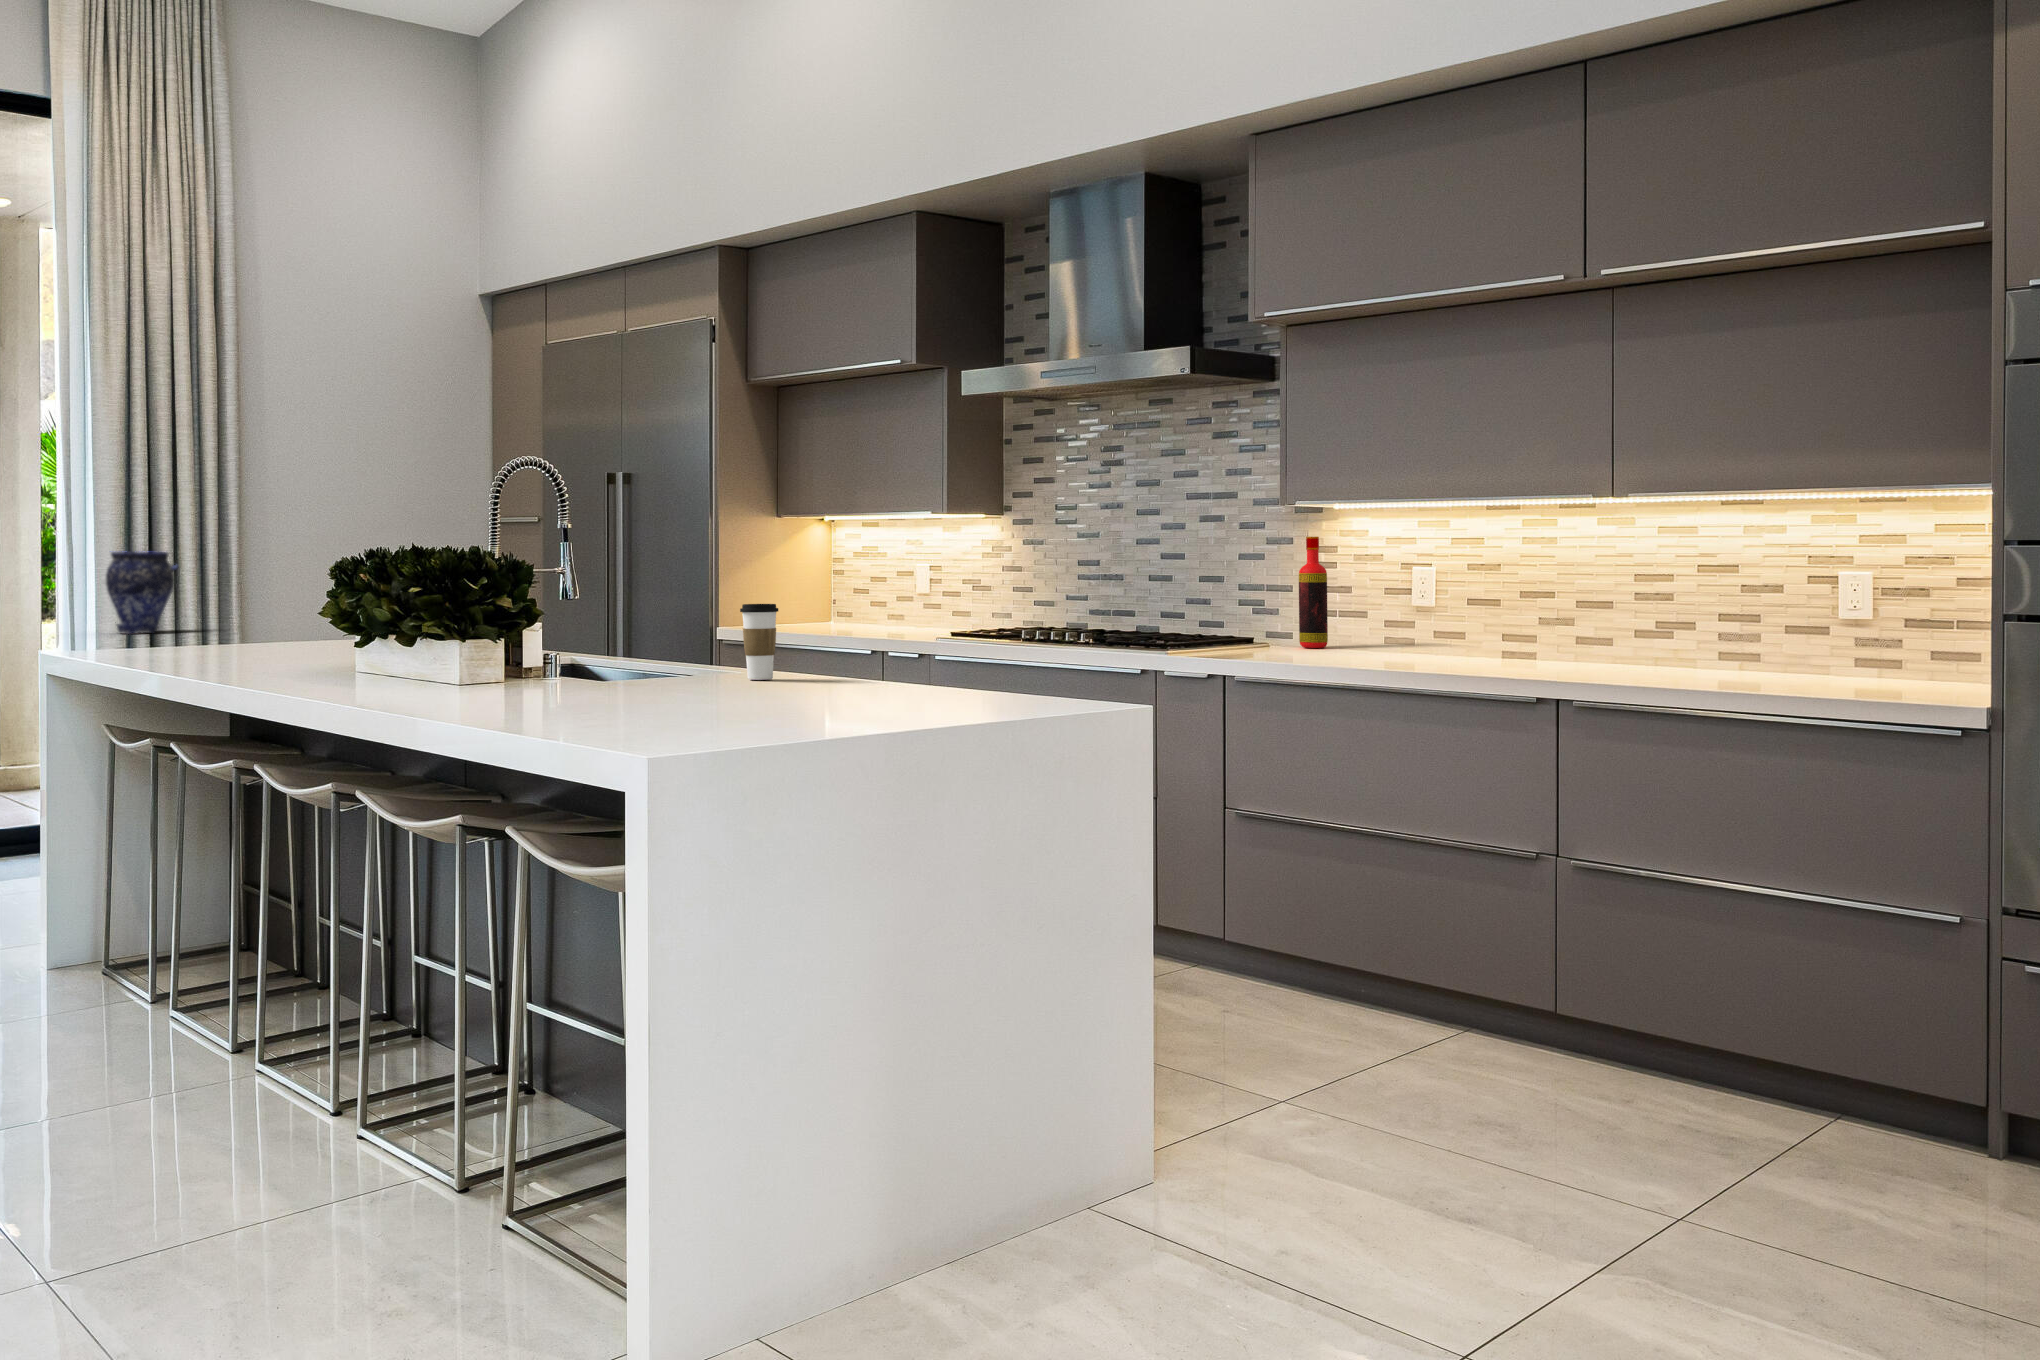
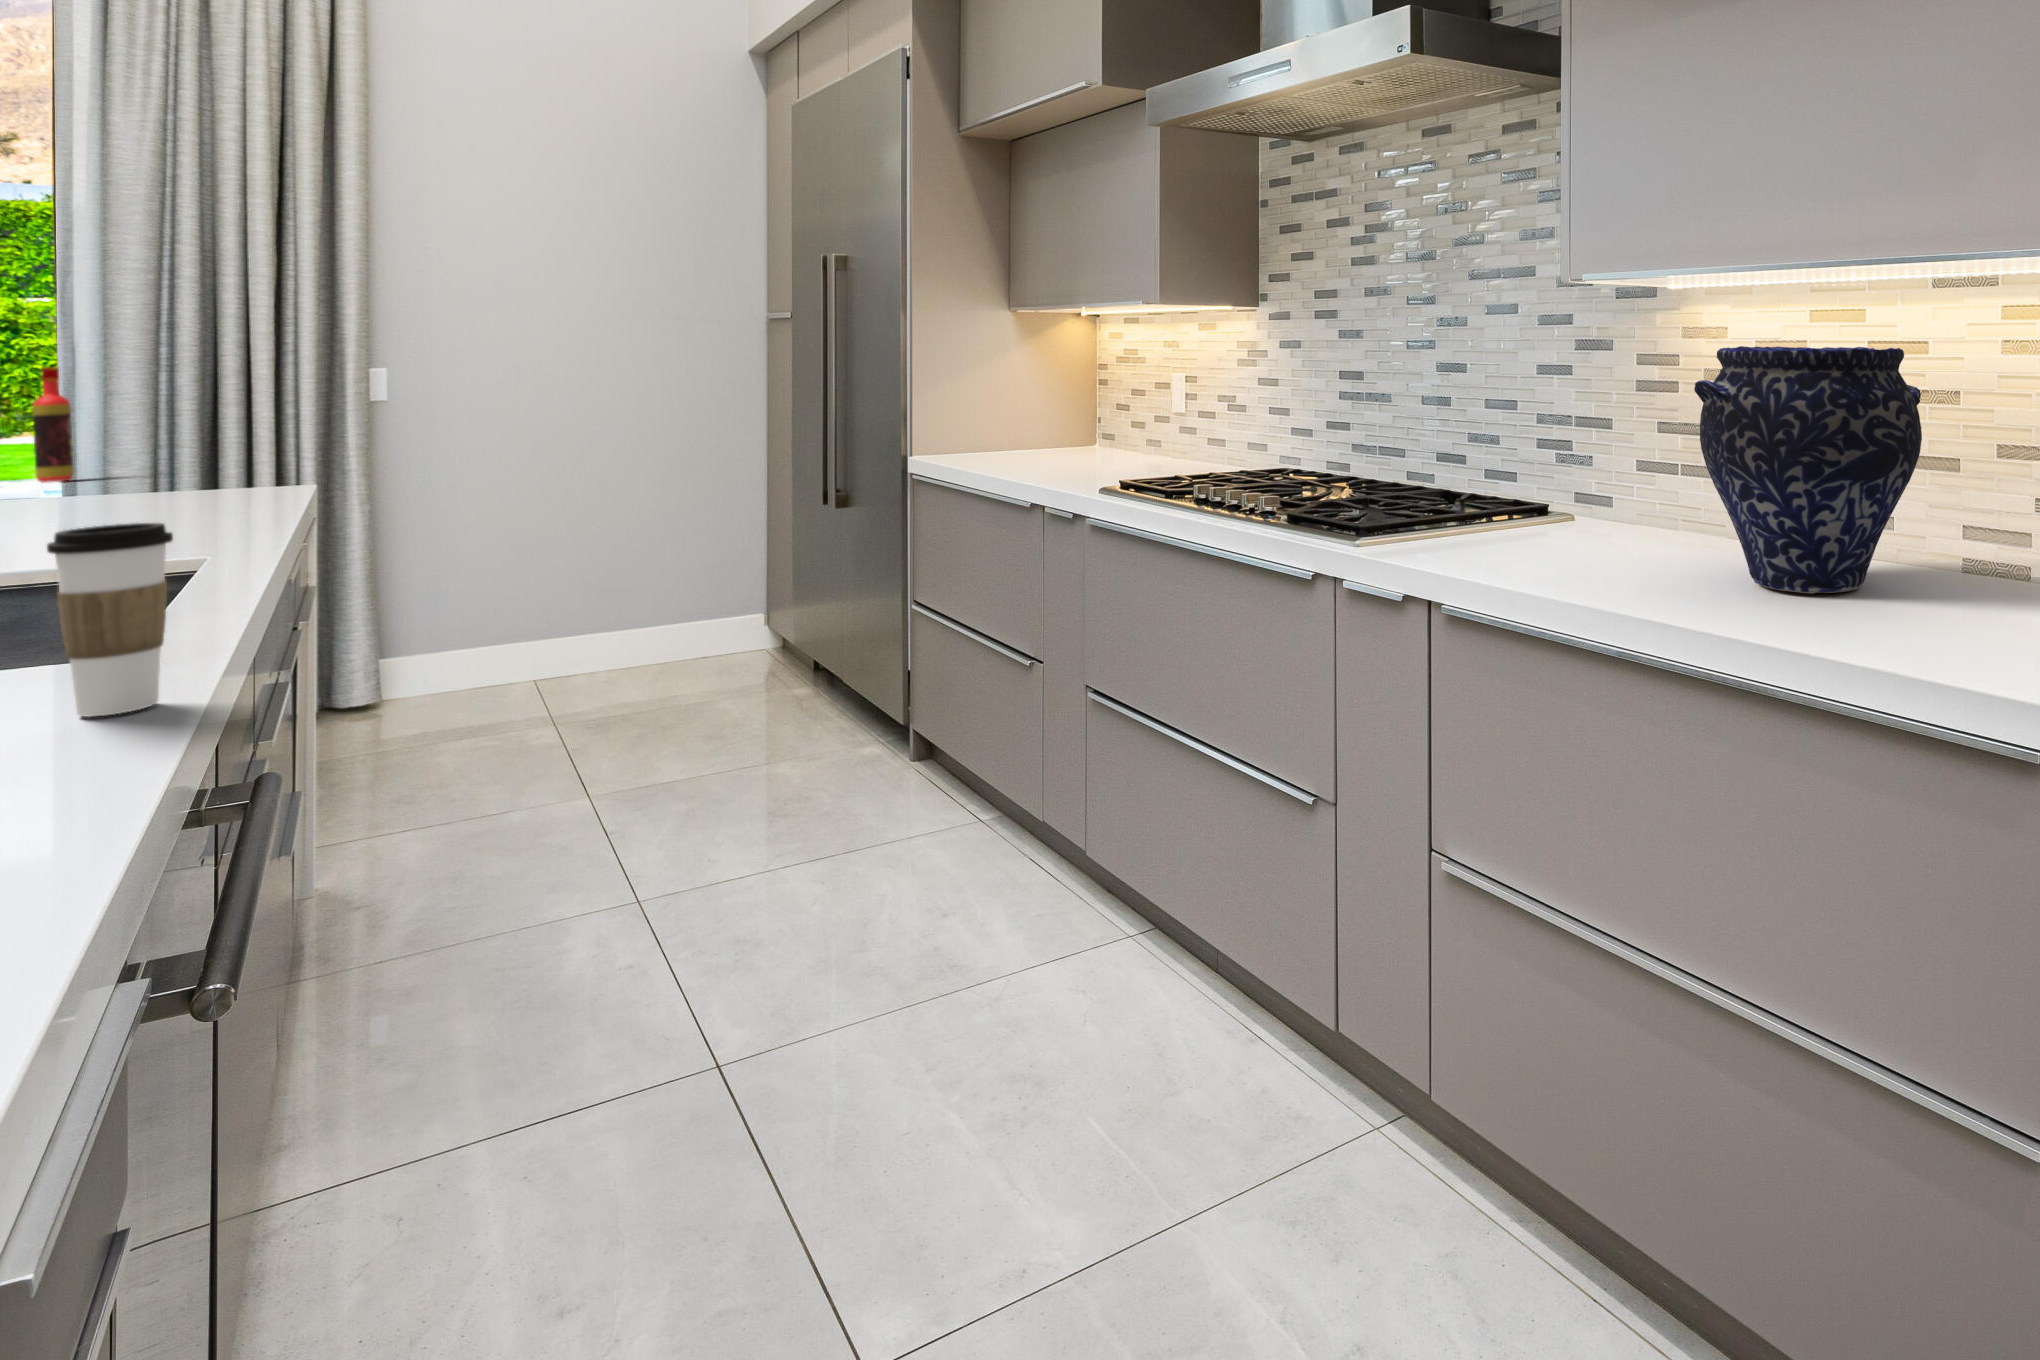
bottle: present [1299,537,1328,648] -> present [32,367,74,483]
vase: present [106,551,178,634] -> present [1694,346,1922,594]

